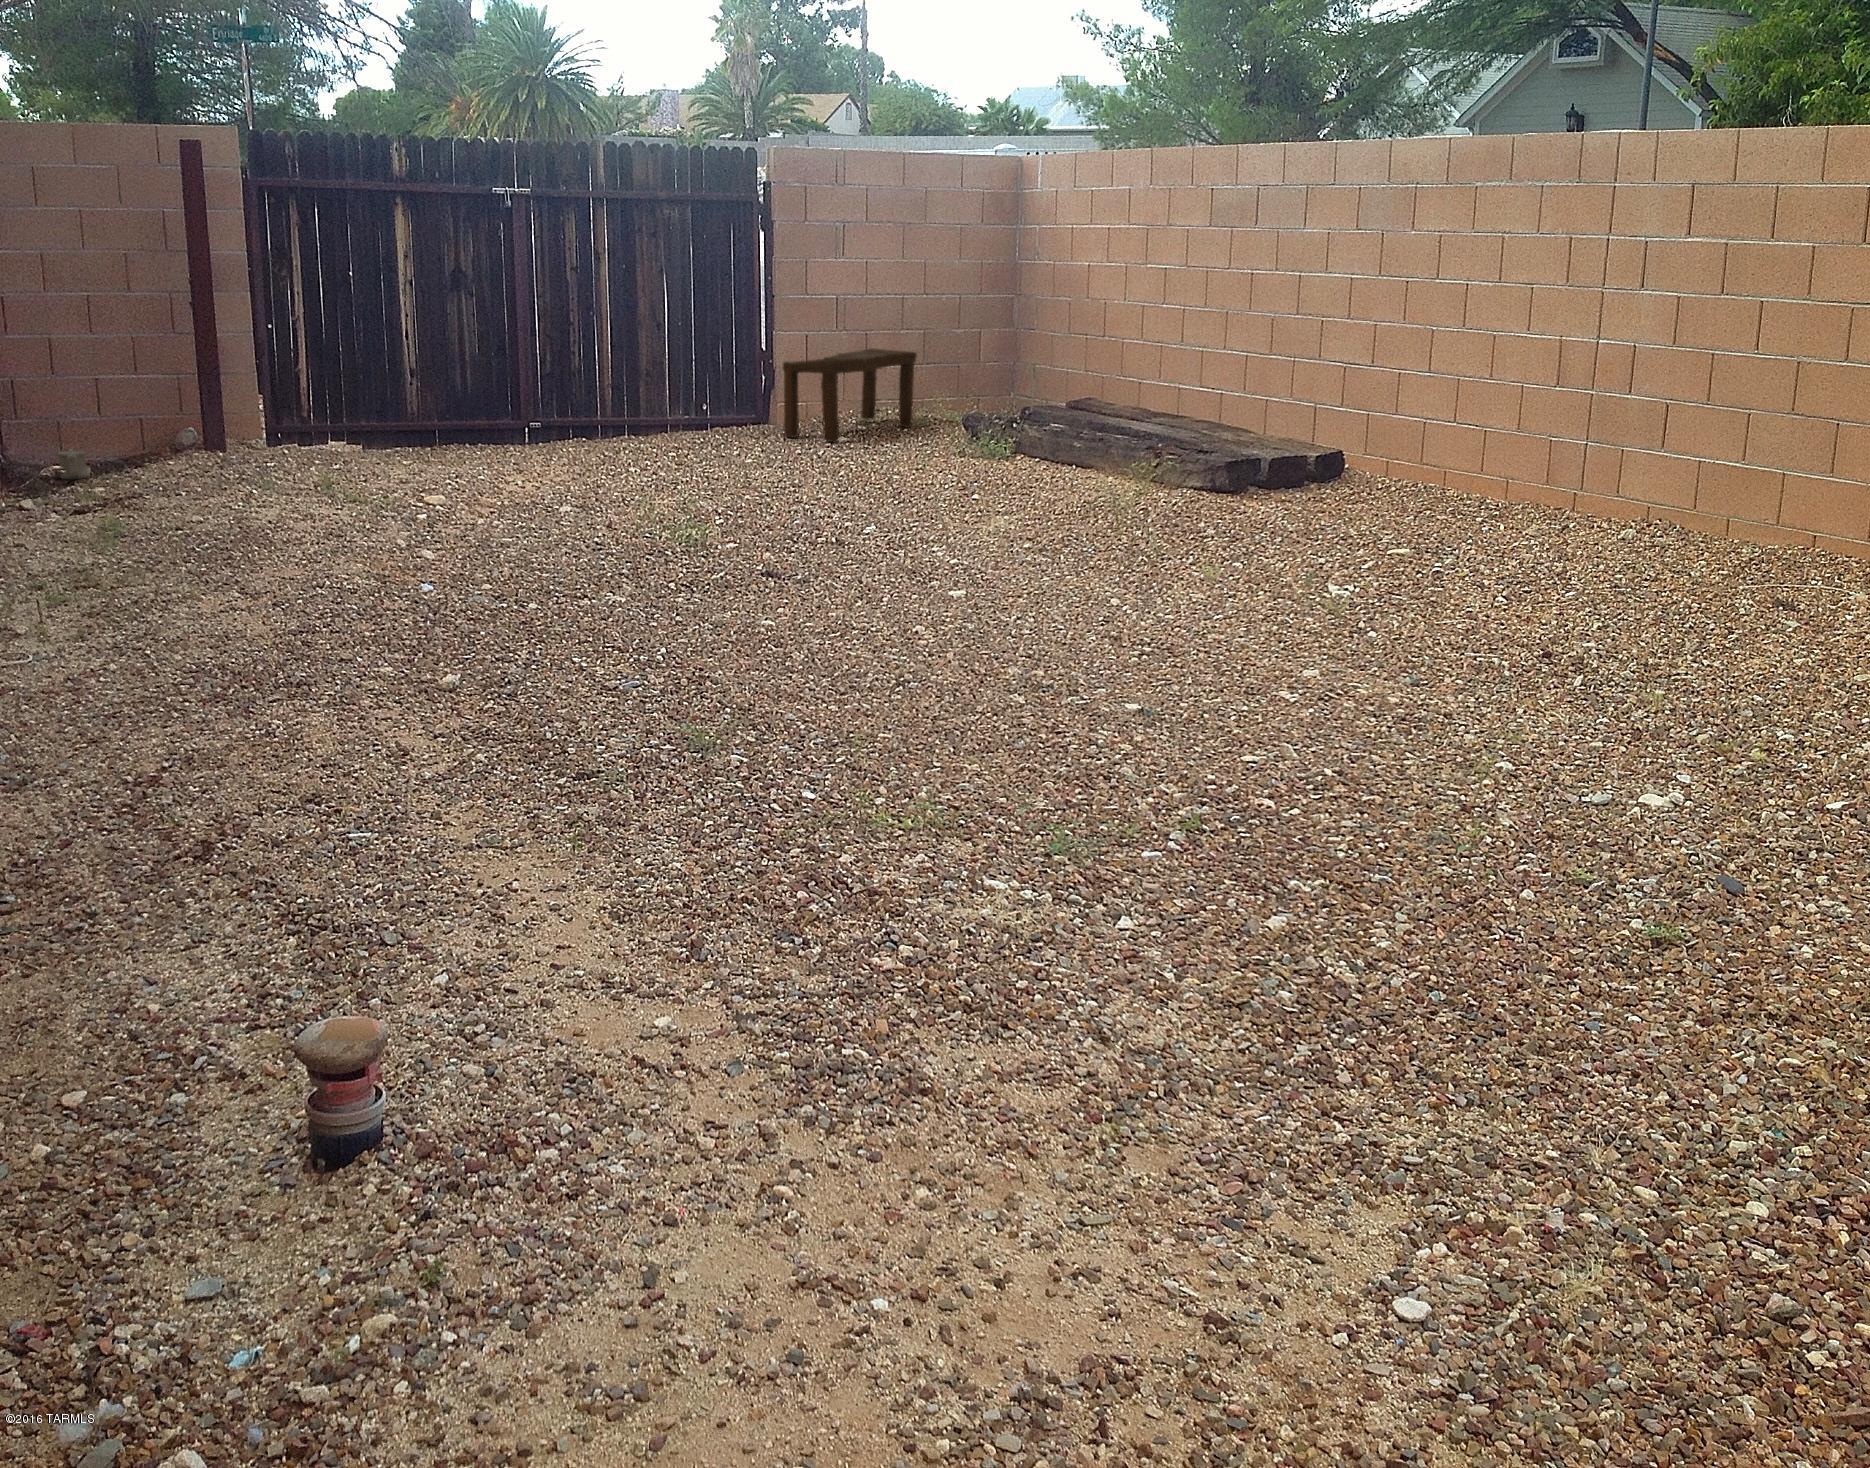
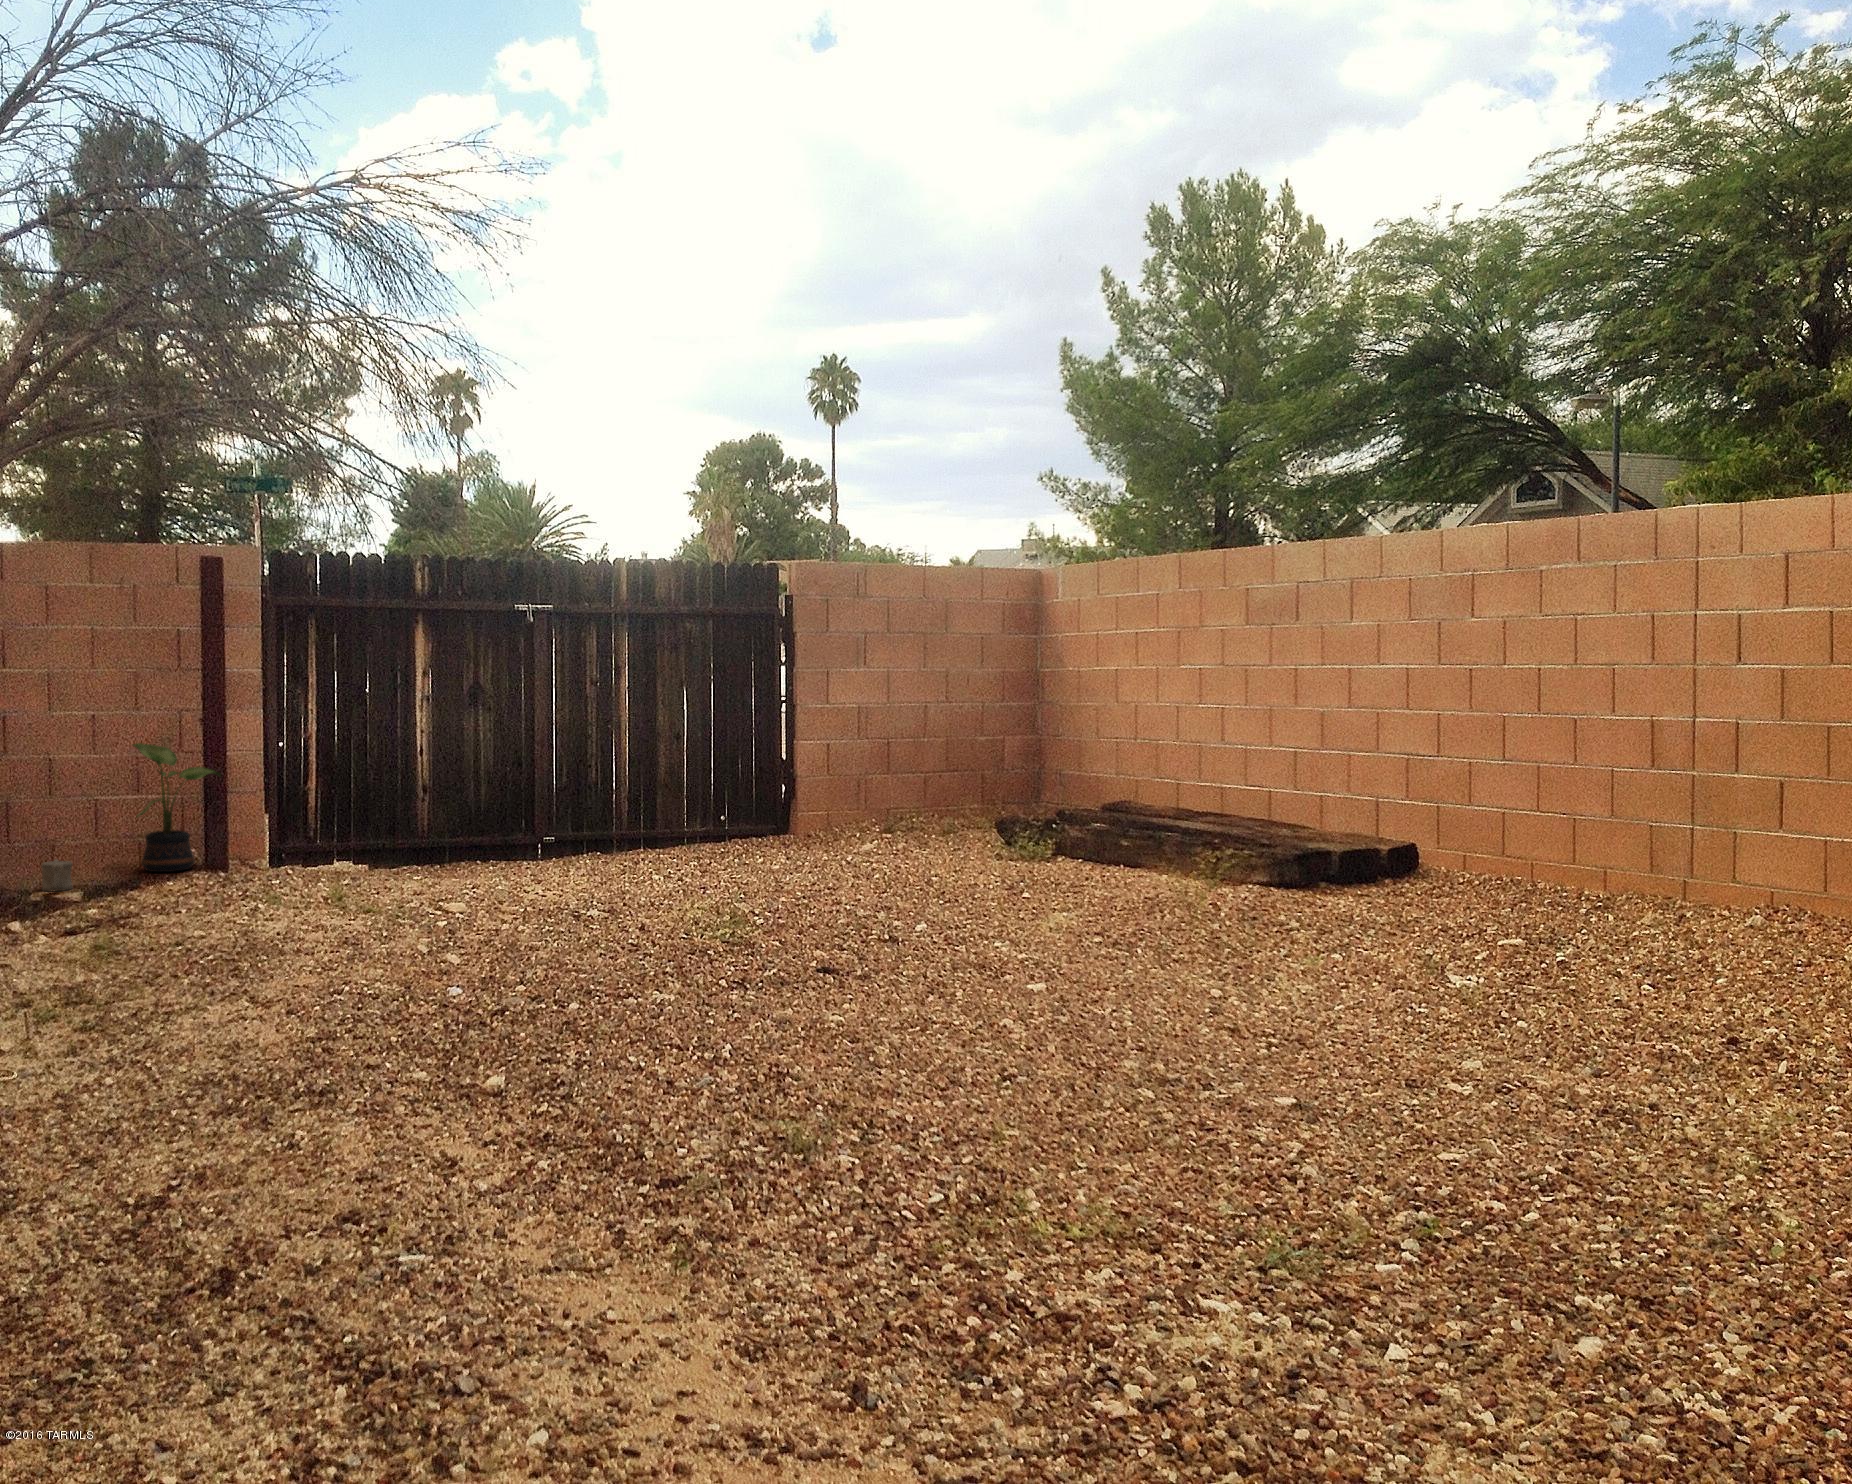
potted plant: none [129,338,217,462] -> present [133,743,221,872]
bench: present [783,348,917,442] -> none [808,758,944,851]

